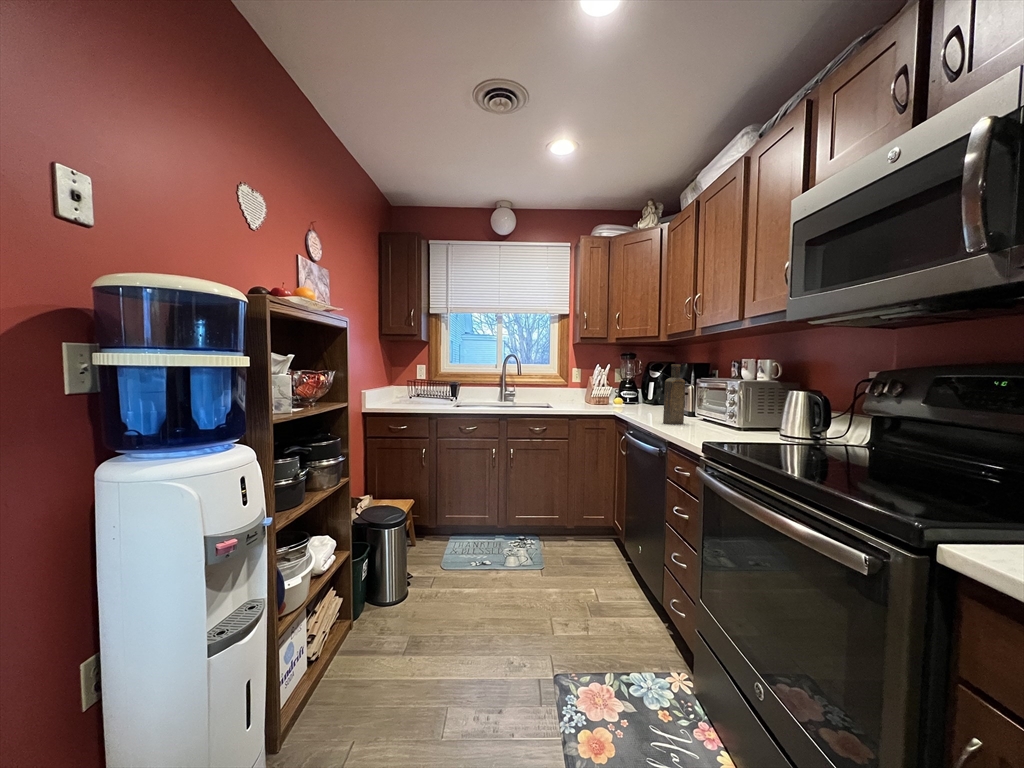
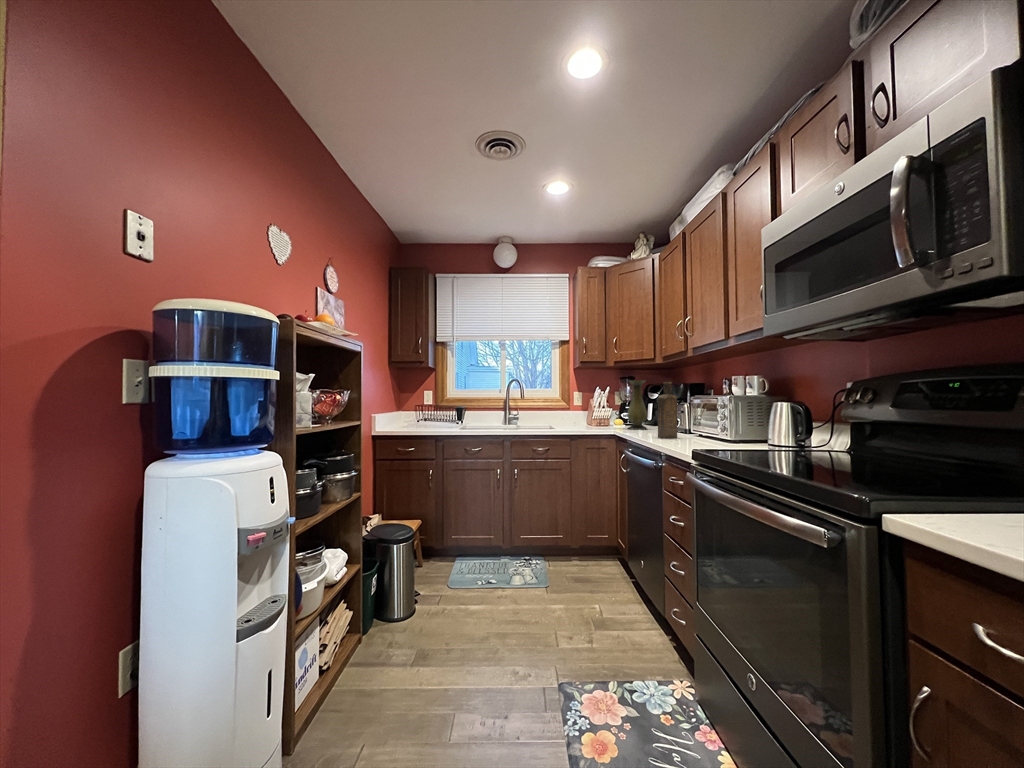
vase: none [629,359,651,412] -> present [627,380,647,430]

